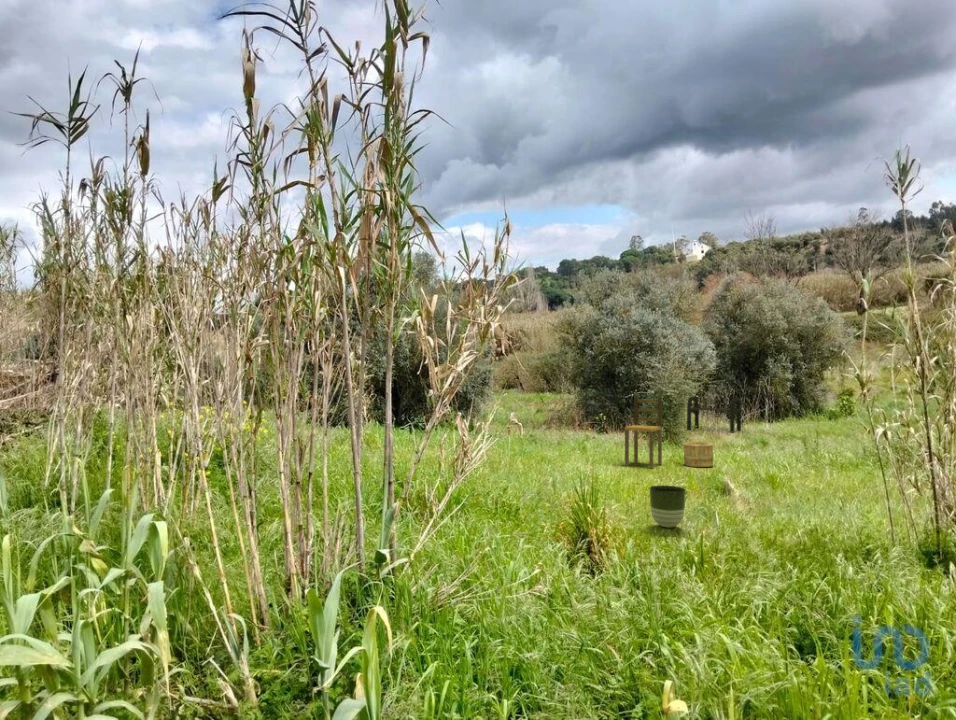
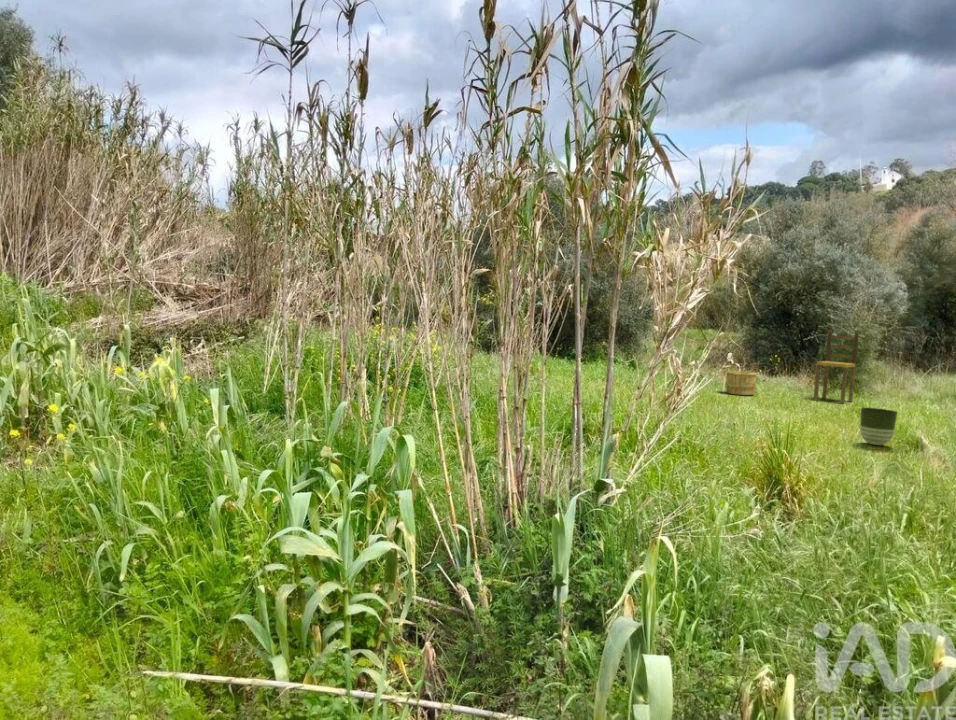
bench: present [687,397,741,433] -> none [869,341,935,381]
wooden bucket: present [683,442,714,467] -> present [726,371,757,395]

